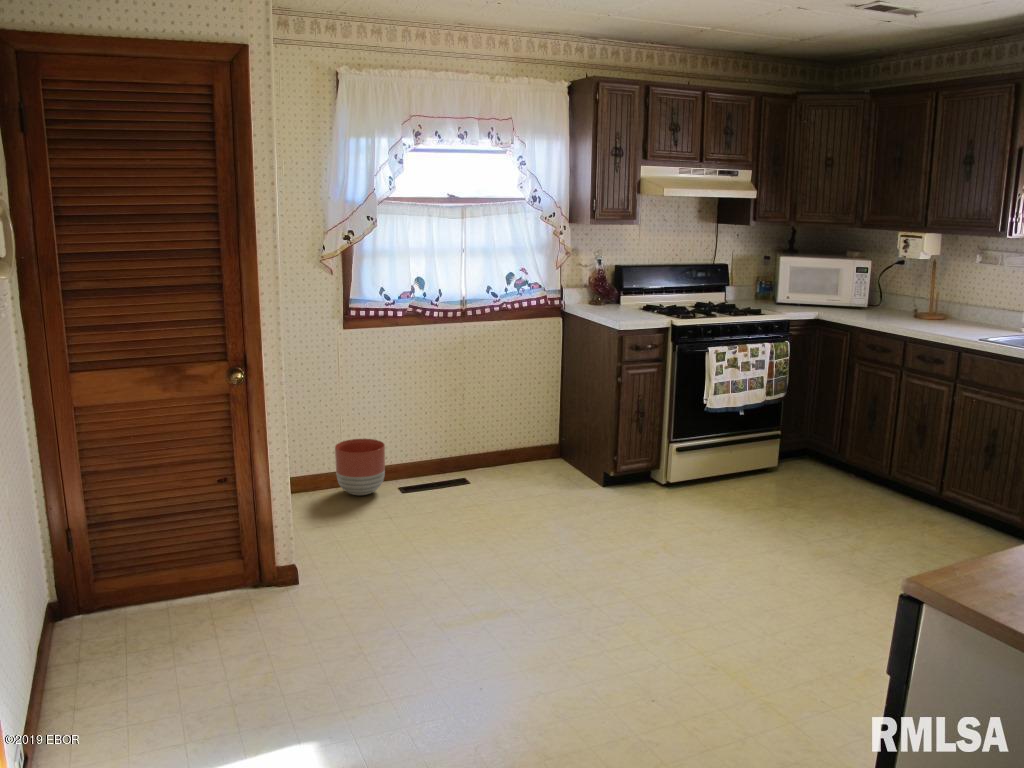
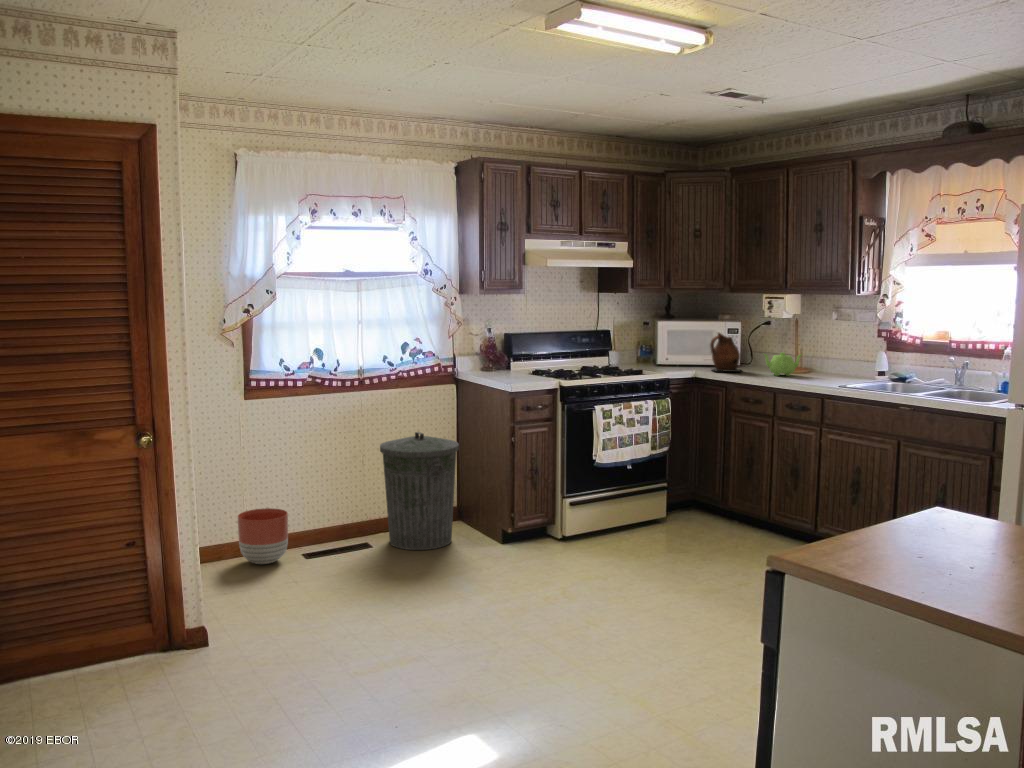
ceramic pitcher: none [834,271,870,316] -> present [710,332,741,372]
teapot: none [896,296,944,322] -> present [764,353,802,376]
trash can: none [481,367,561,488] -> present [380,432,459,550]

